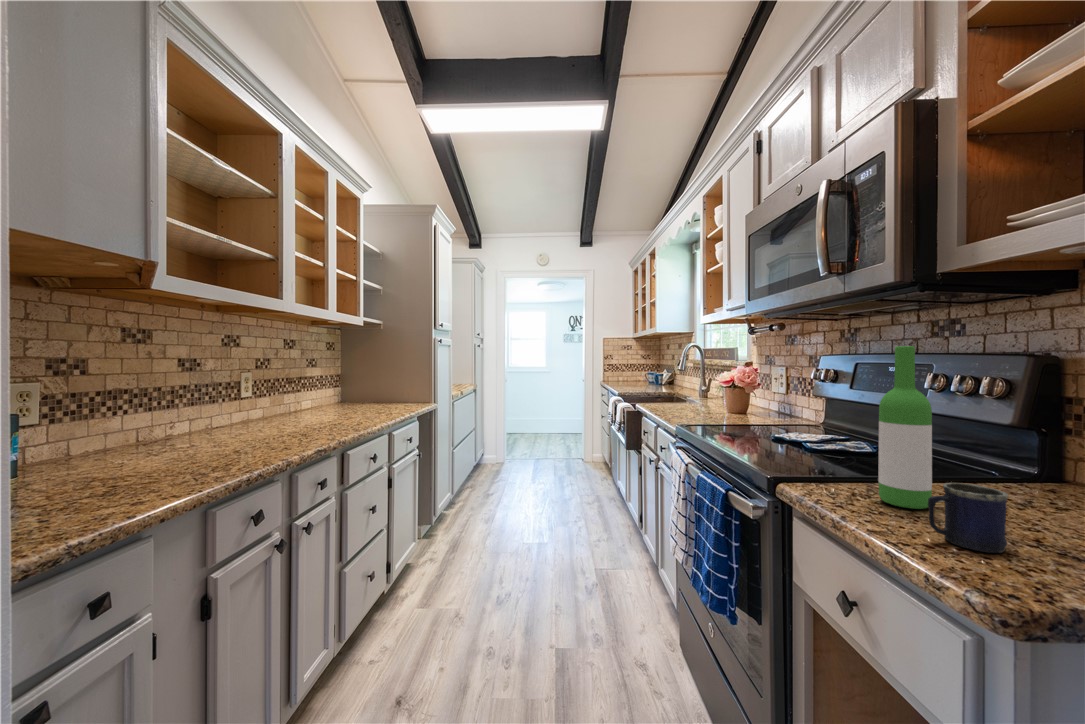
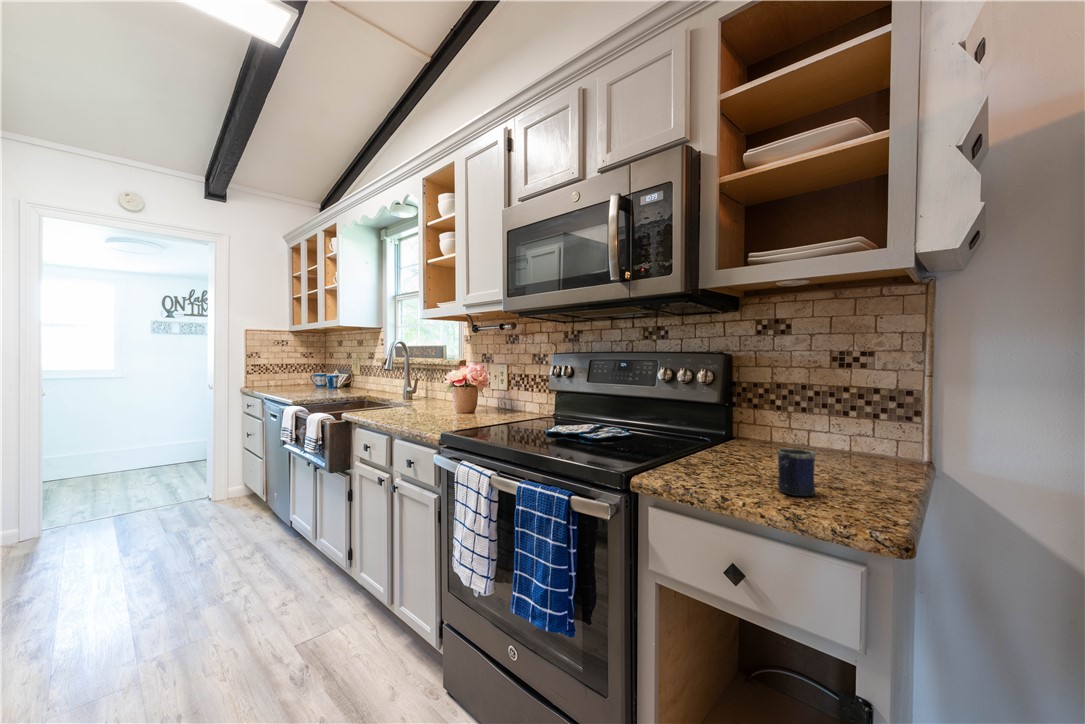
wine bottle: present [878,346,932,509] -> none [702,346,737,475]

